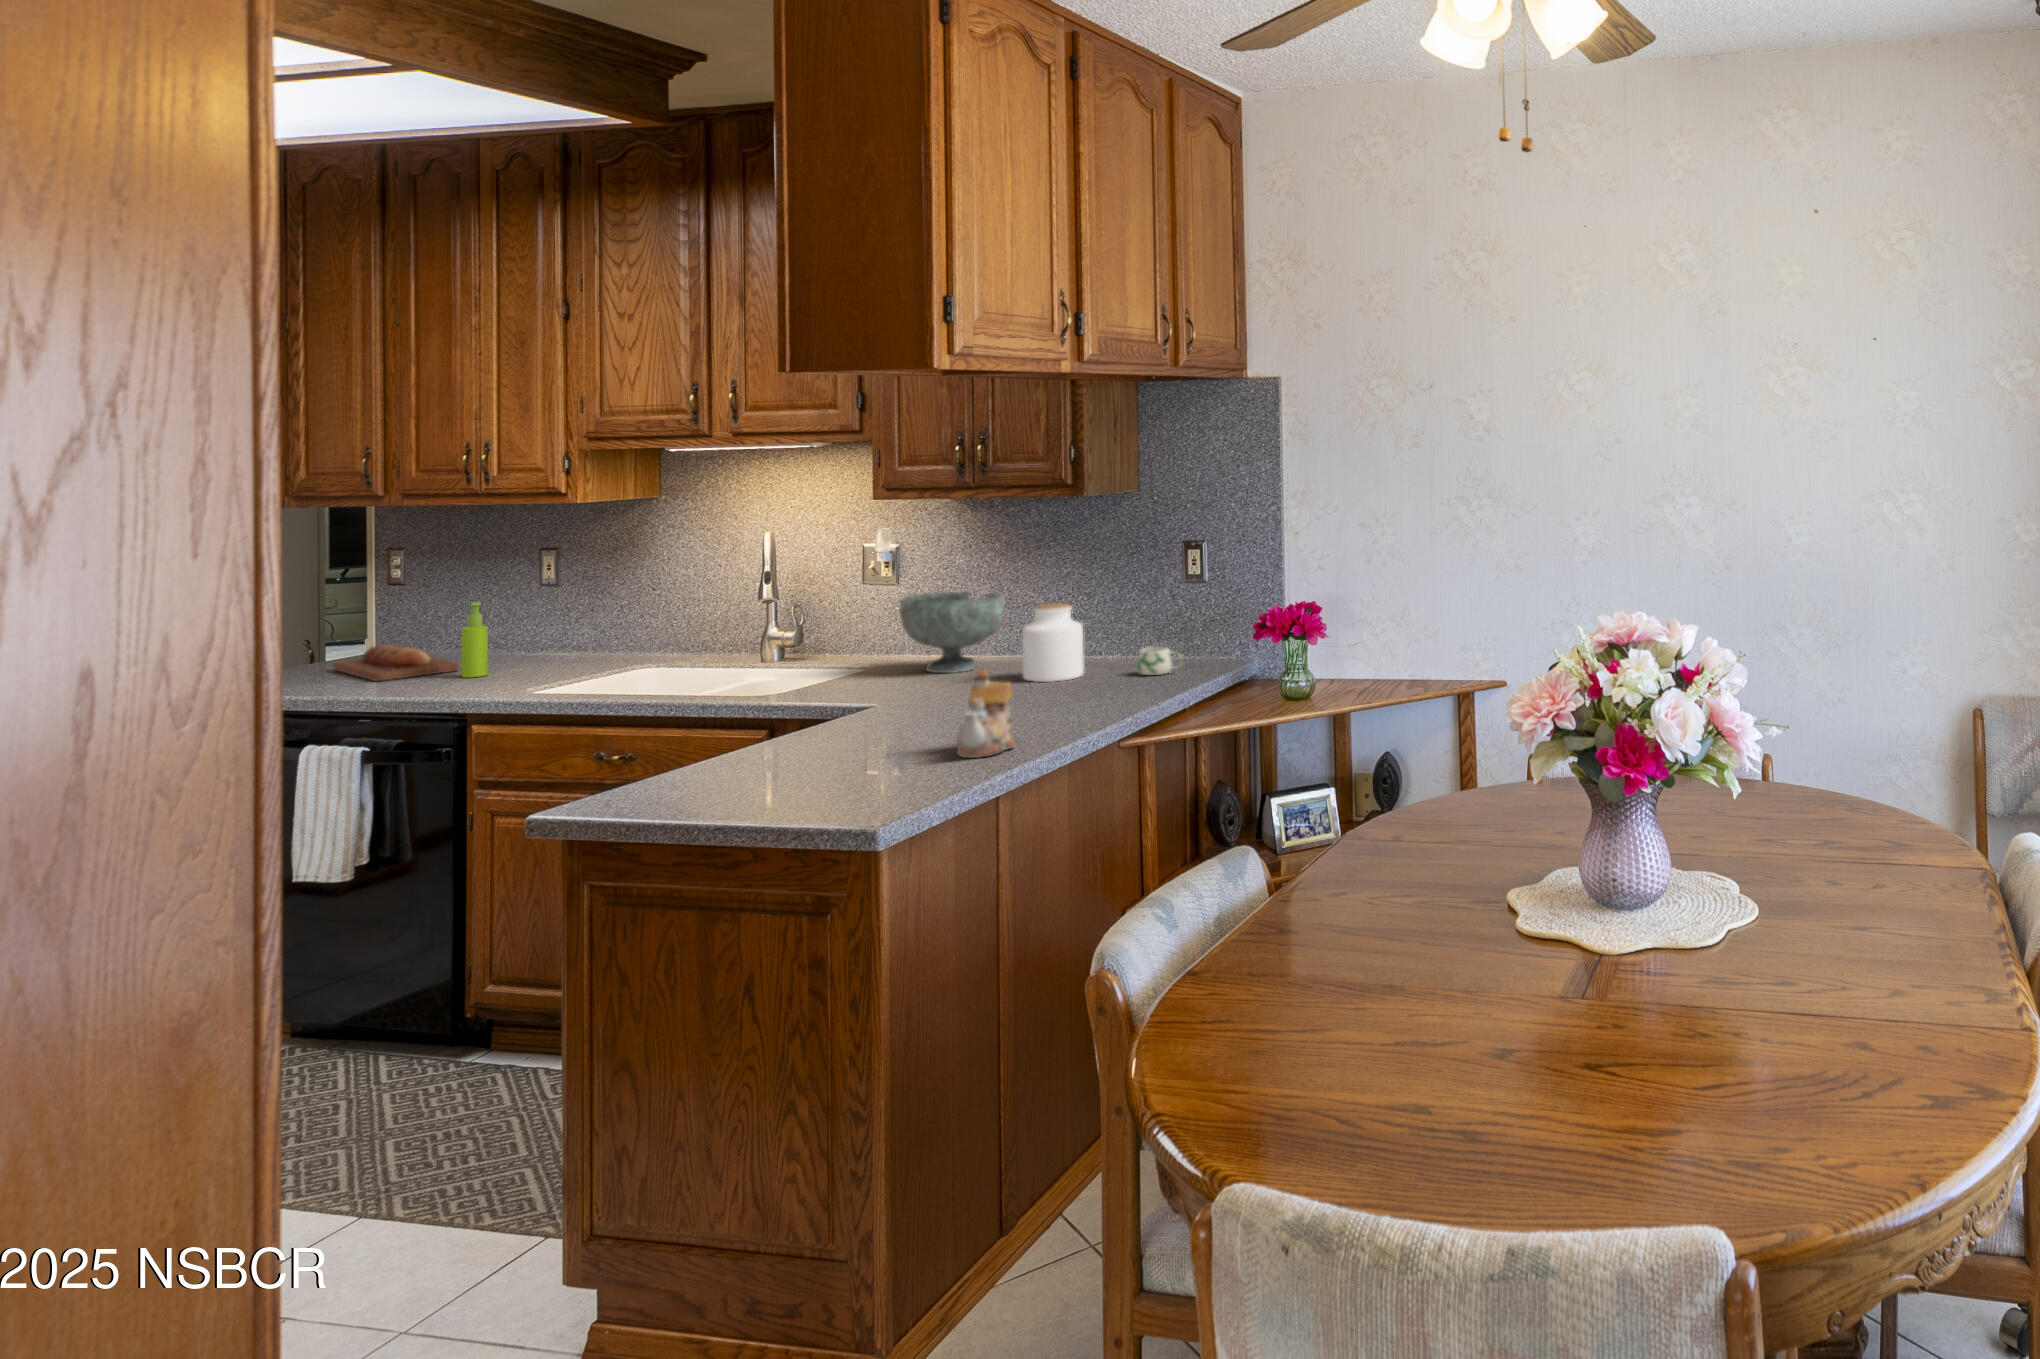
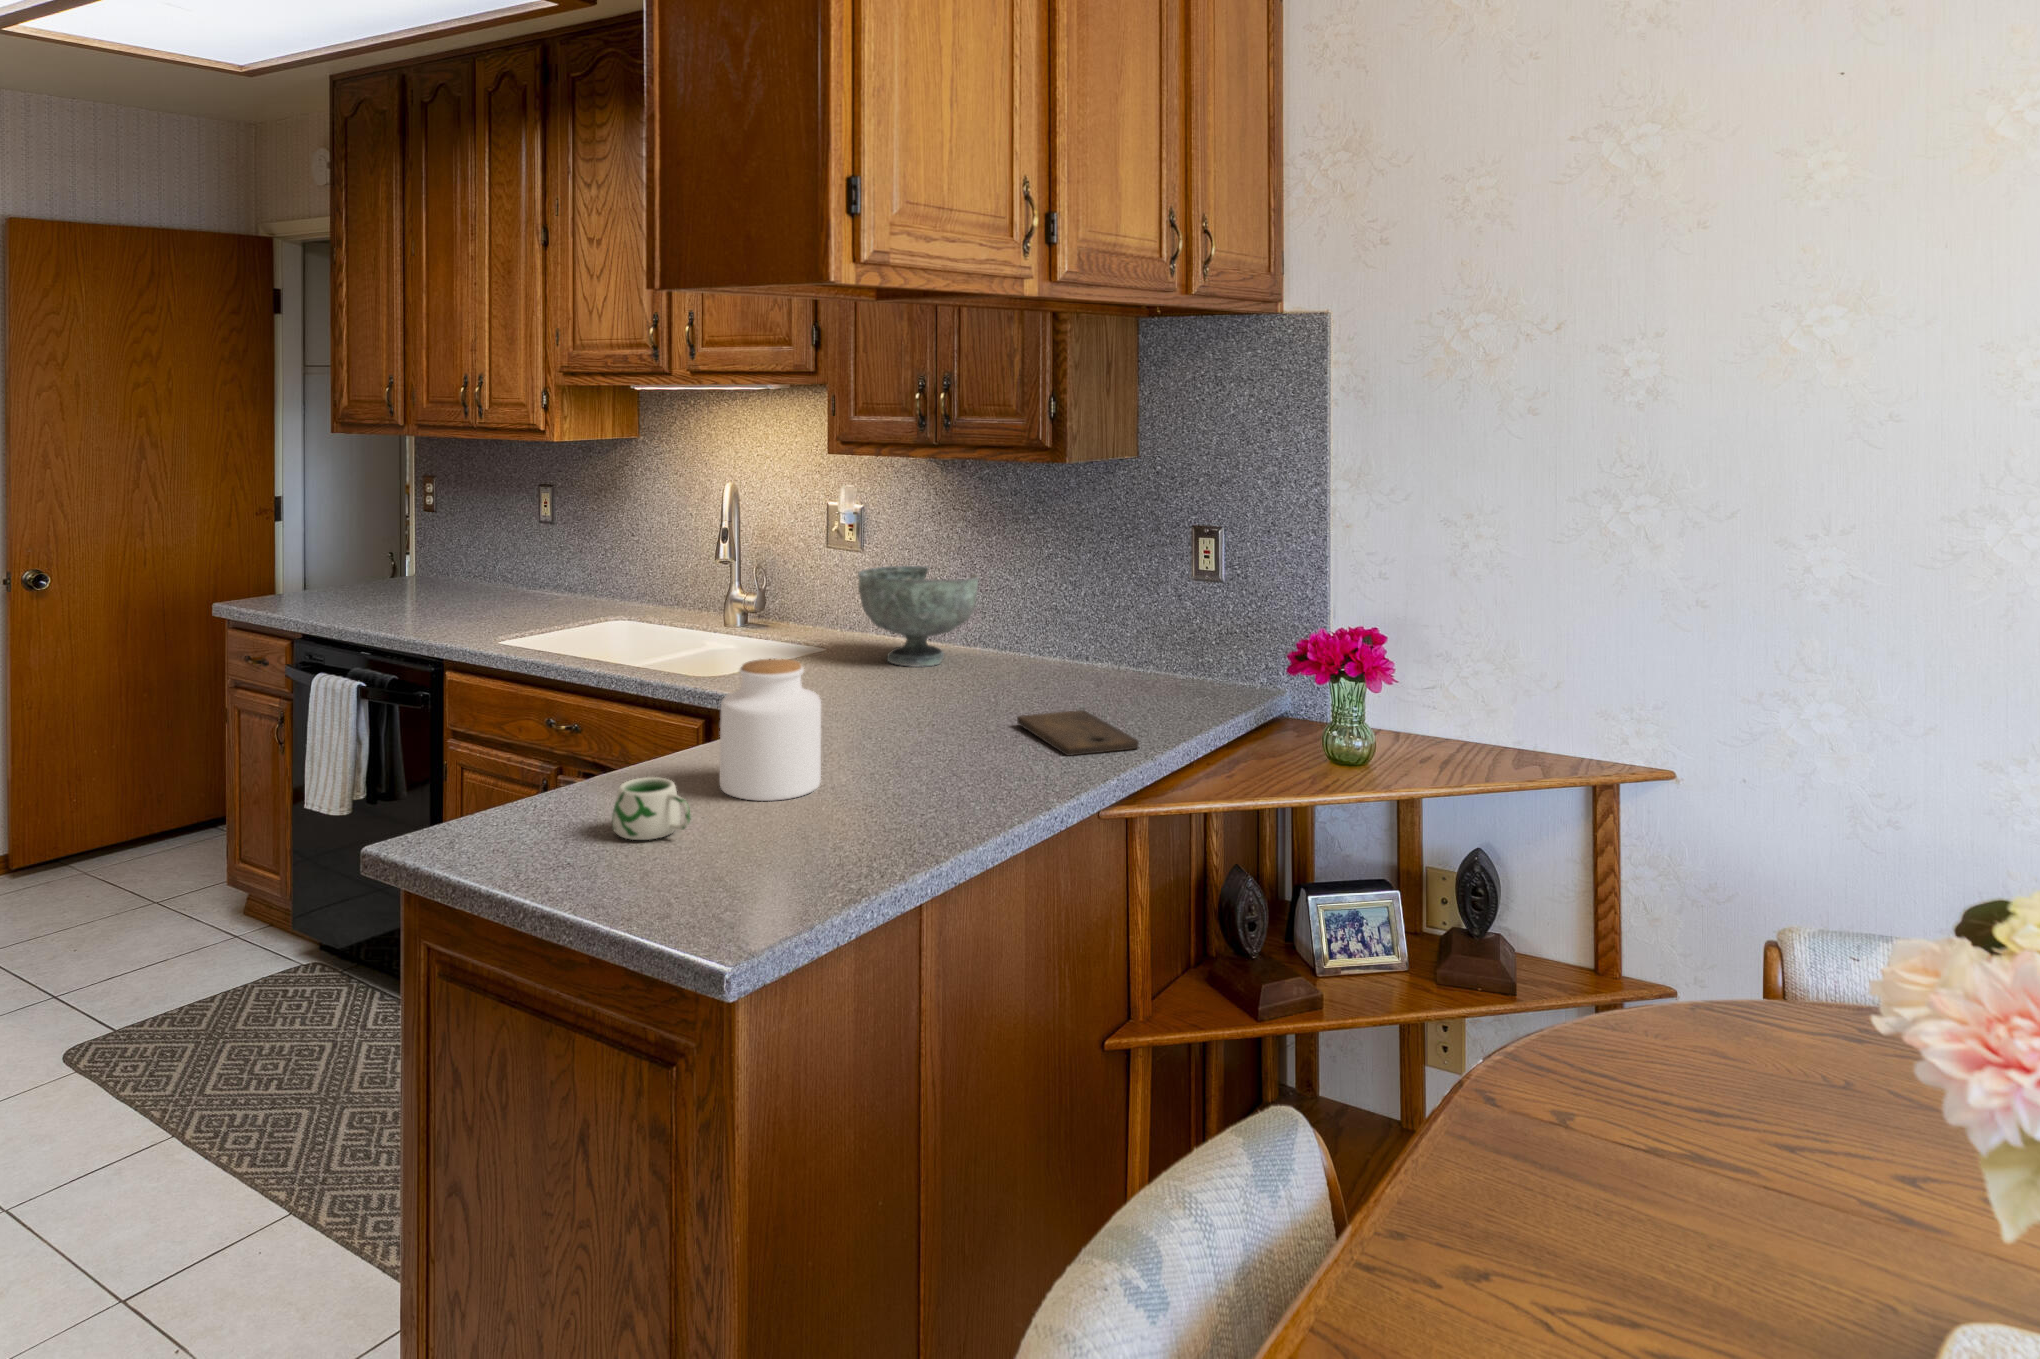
soap dispenser: present [462,602,488,678] -> none [453,538,477,616]
jar: present [1023,603,1084,682] -> present [719,659,821,801]
bread loaf: present [333,645,459,681] -> none [362,572,458,612]
mug: present [1137,647,1183,675] -> present [612,777,691,840]
teapot: present [957,669,1015,758] -> none [857,714,941,849]
cutting board: none [1052,681,1147,707] -> present [1017,710,1139,756]

